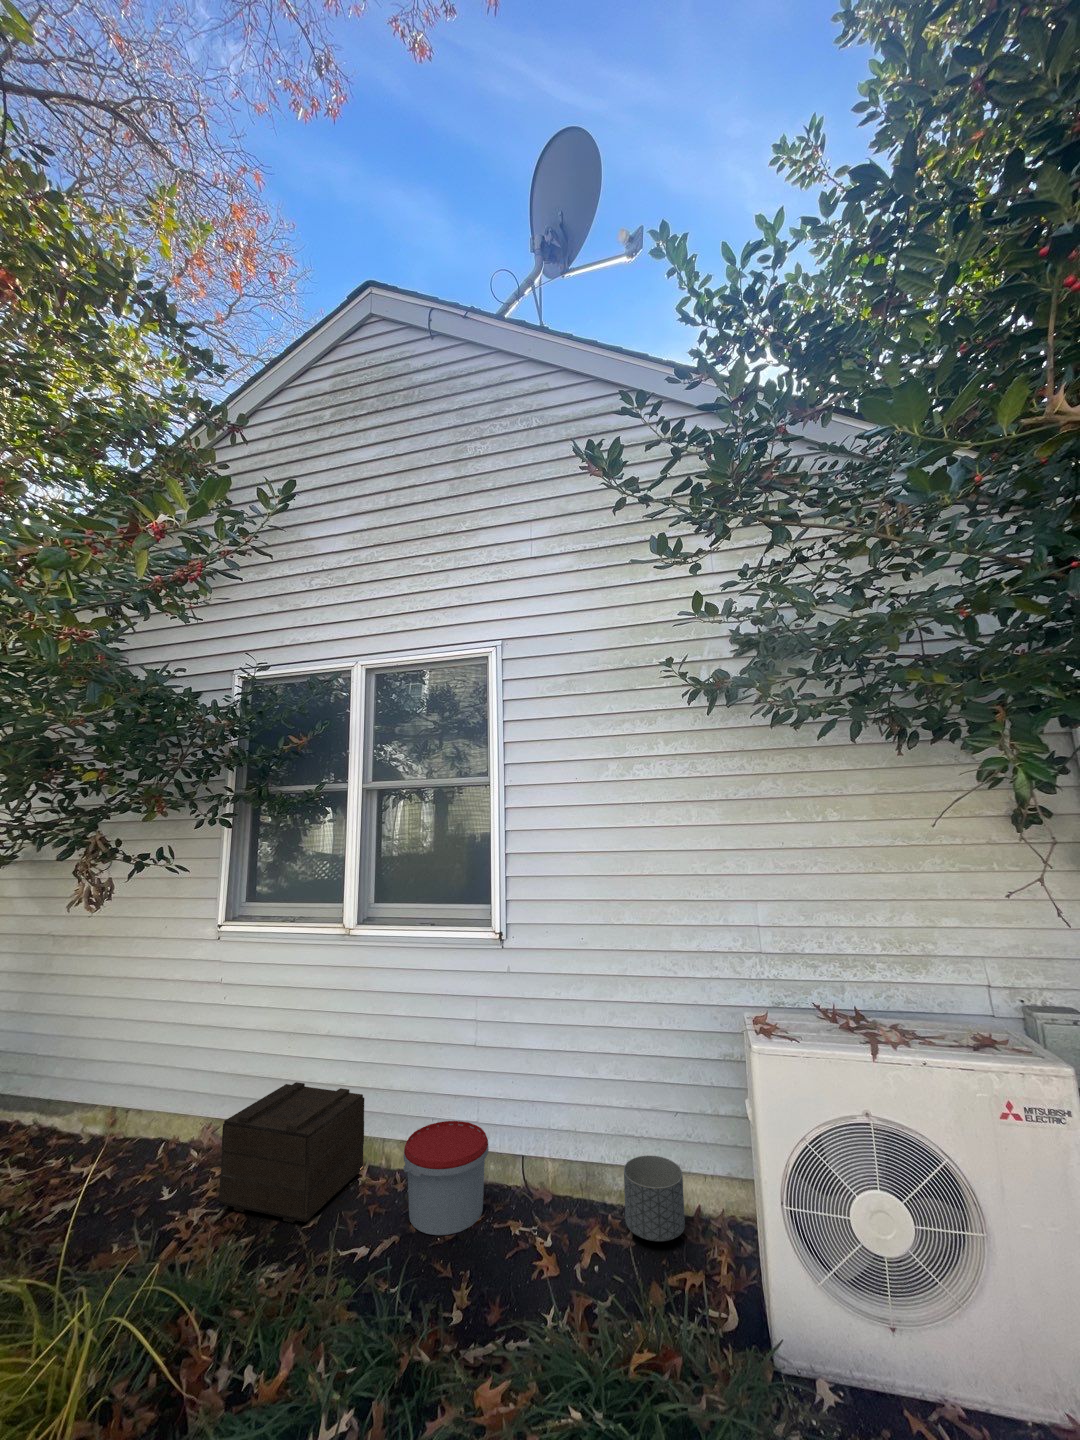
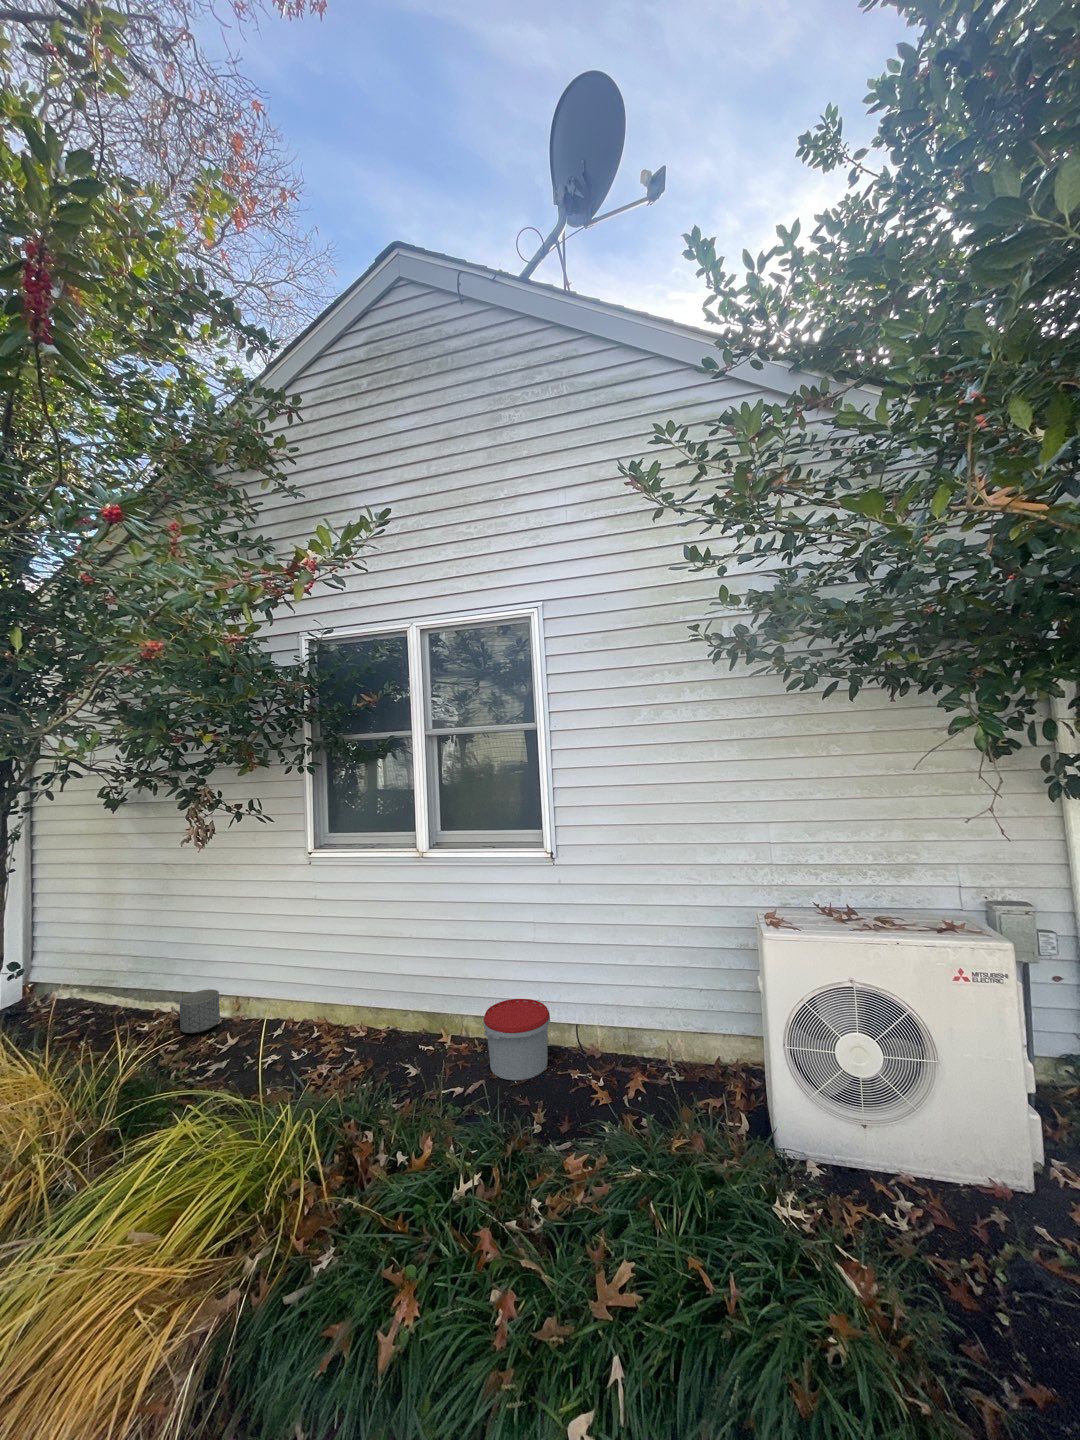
wooden crate: present [219,1082,364,1223] -> none [337,973,448,1075]
planter: present [624,1156,685,1241] -> present [179,989,220,1034]

